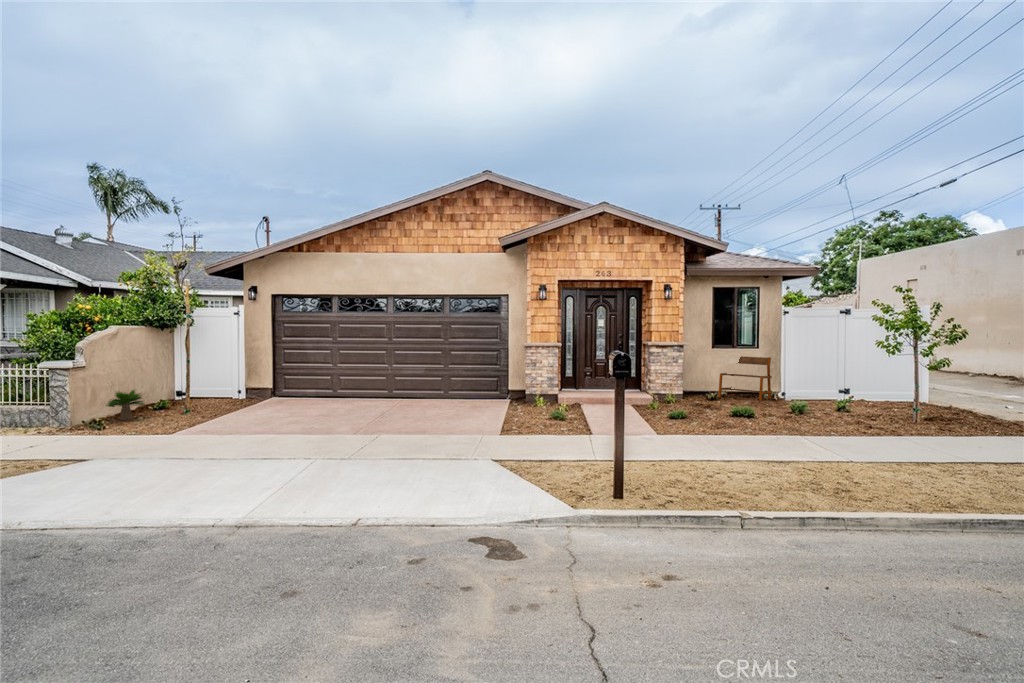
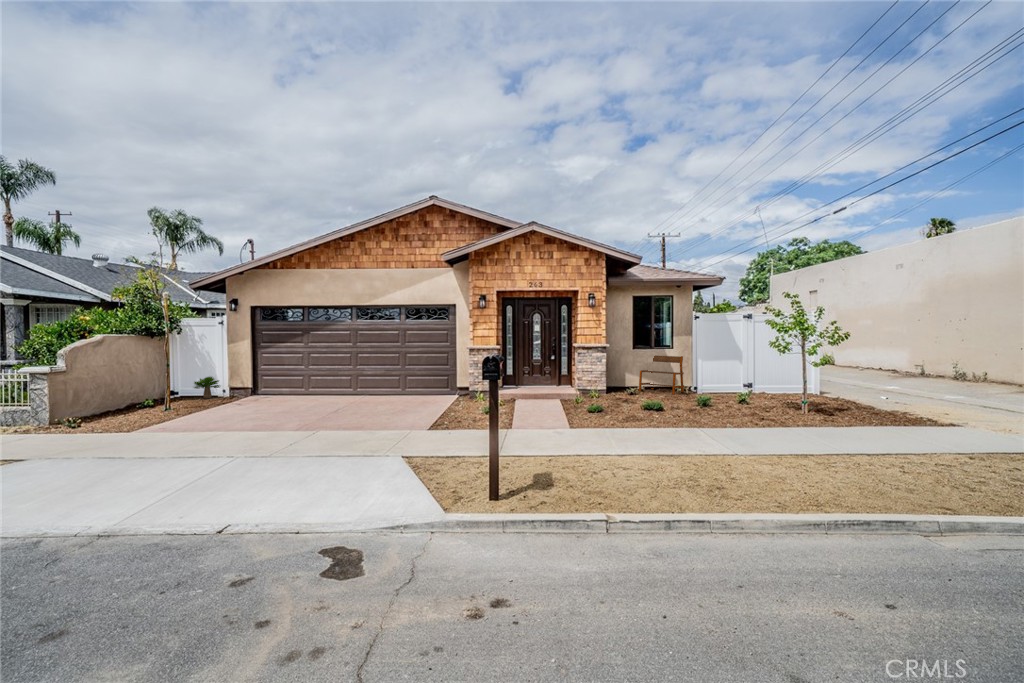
potted plant: present [106,390,143,420] -> present [194,377,220,398]

